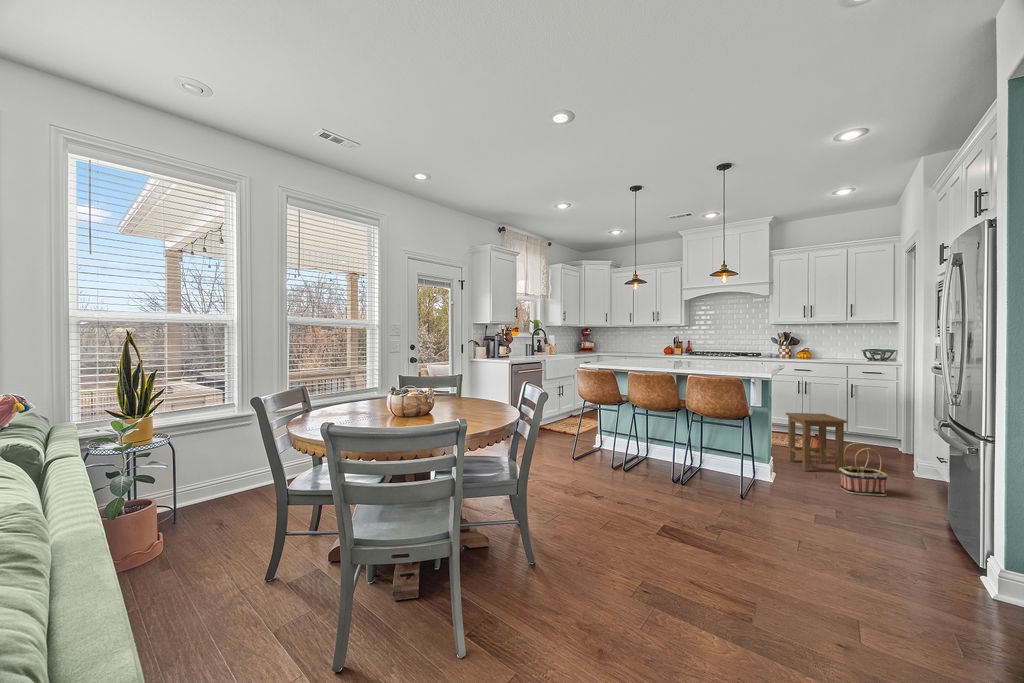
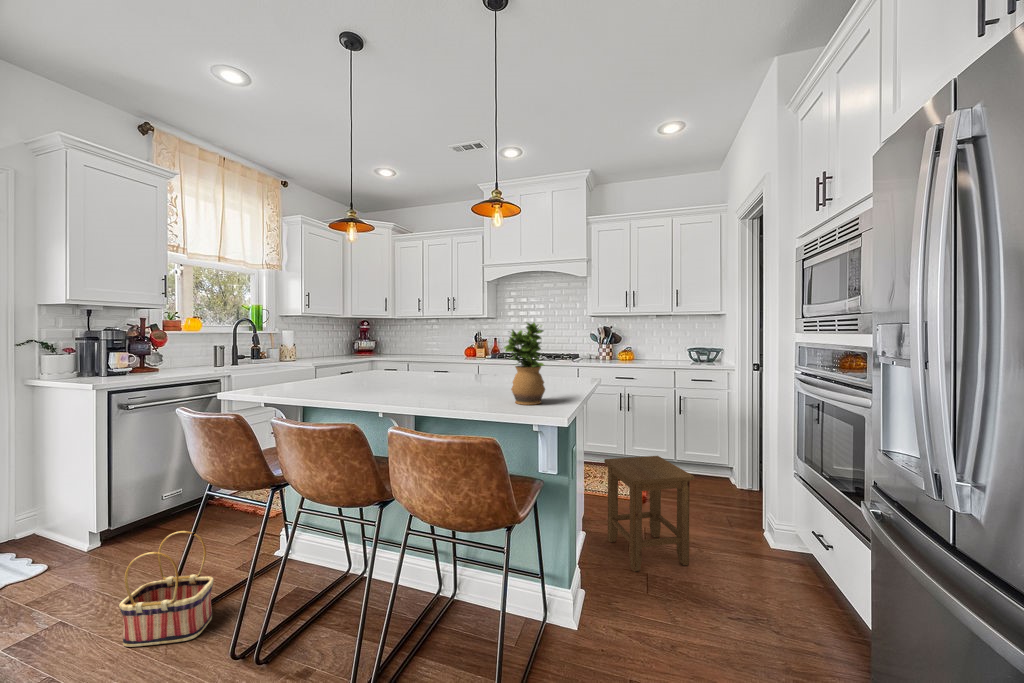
potted plant: none [727,332,752,373] -> present [504,323,545,405]
basket: present [839,443,888,496] -> present [119,531,214,647]

